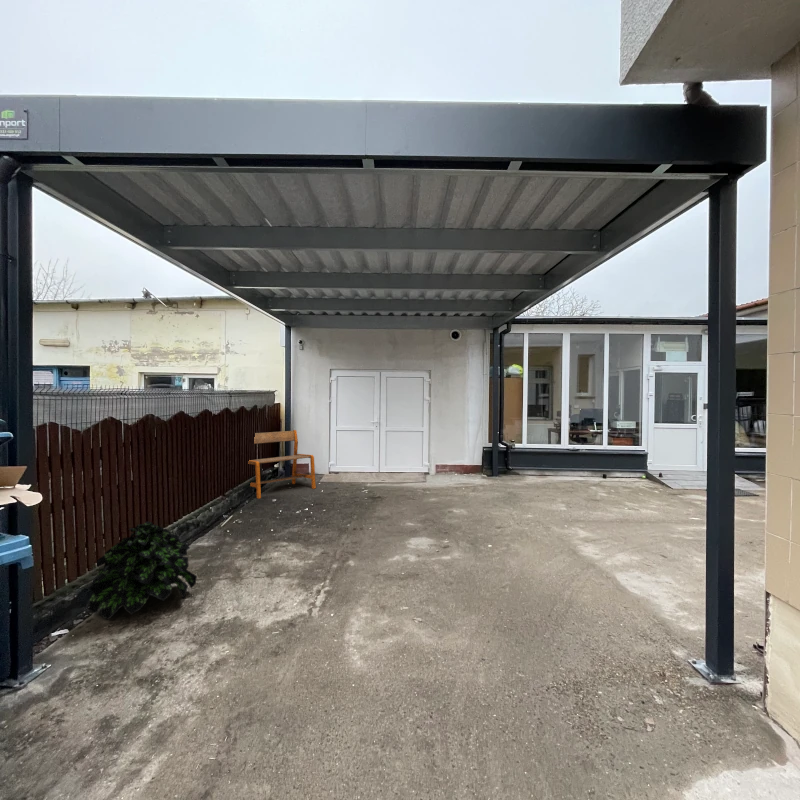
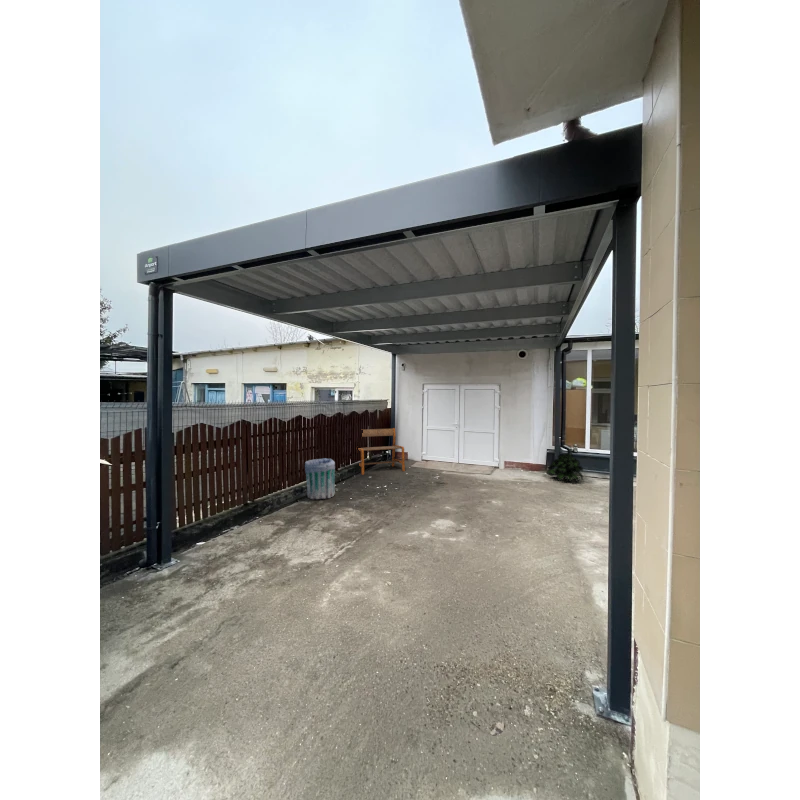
trash can: none [194,475,242,539] -> present [305,459,335,499]
potted plant: present [88,522,197,620] -> present [547,454,583,482]

